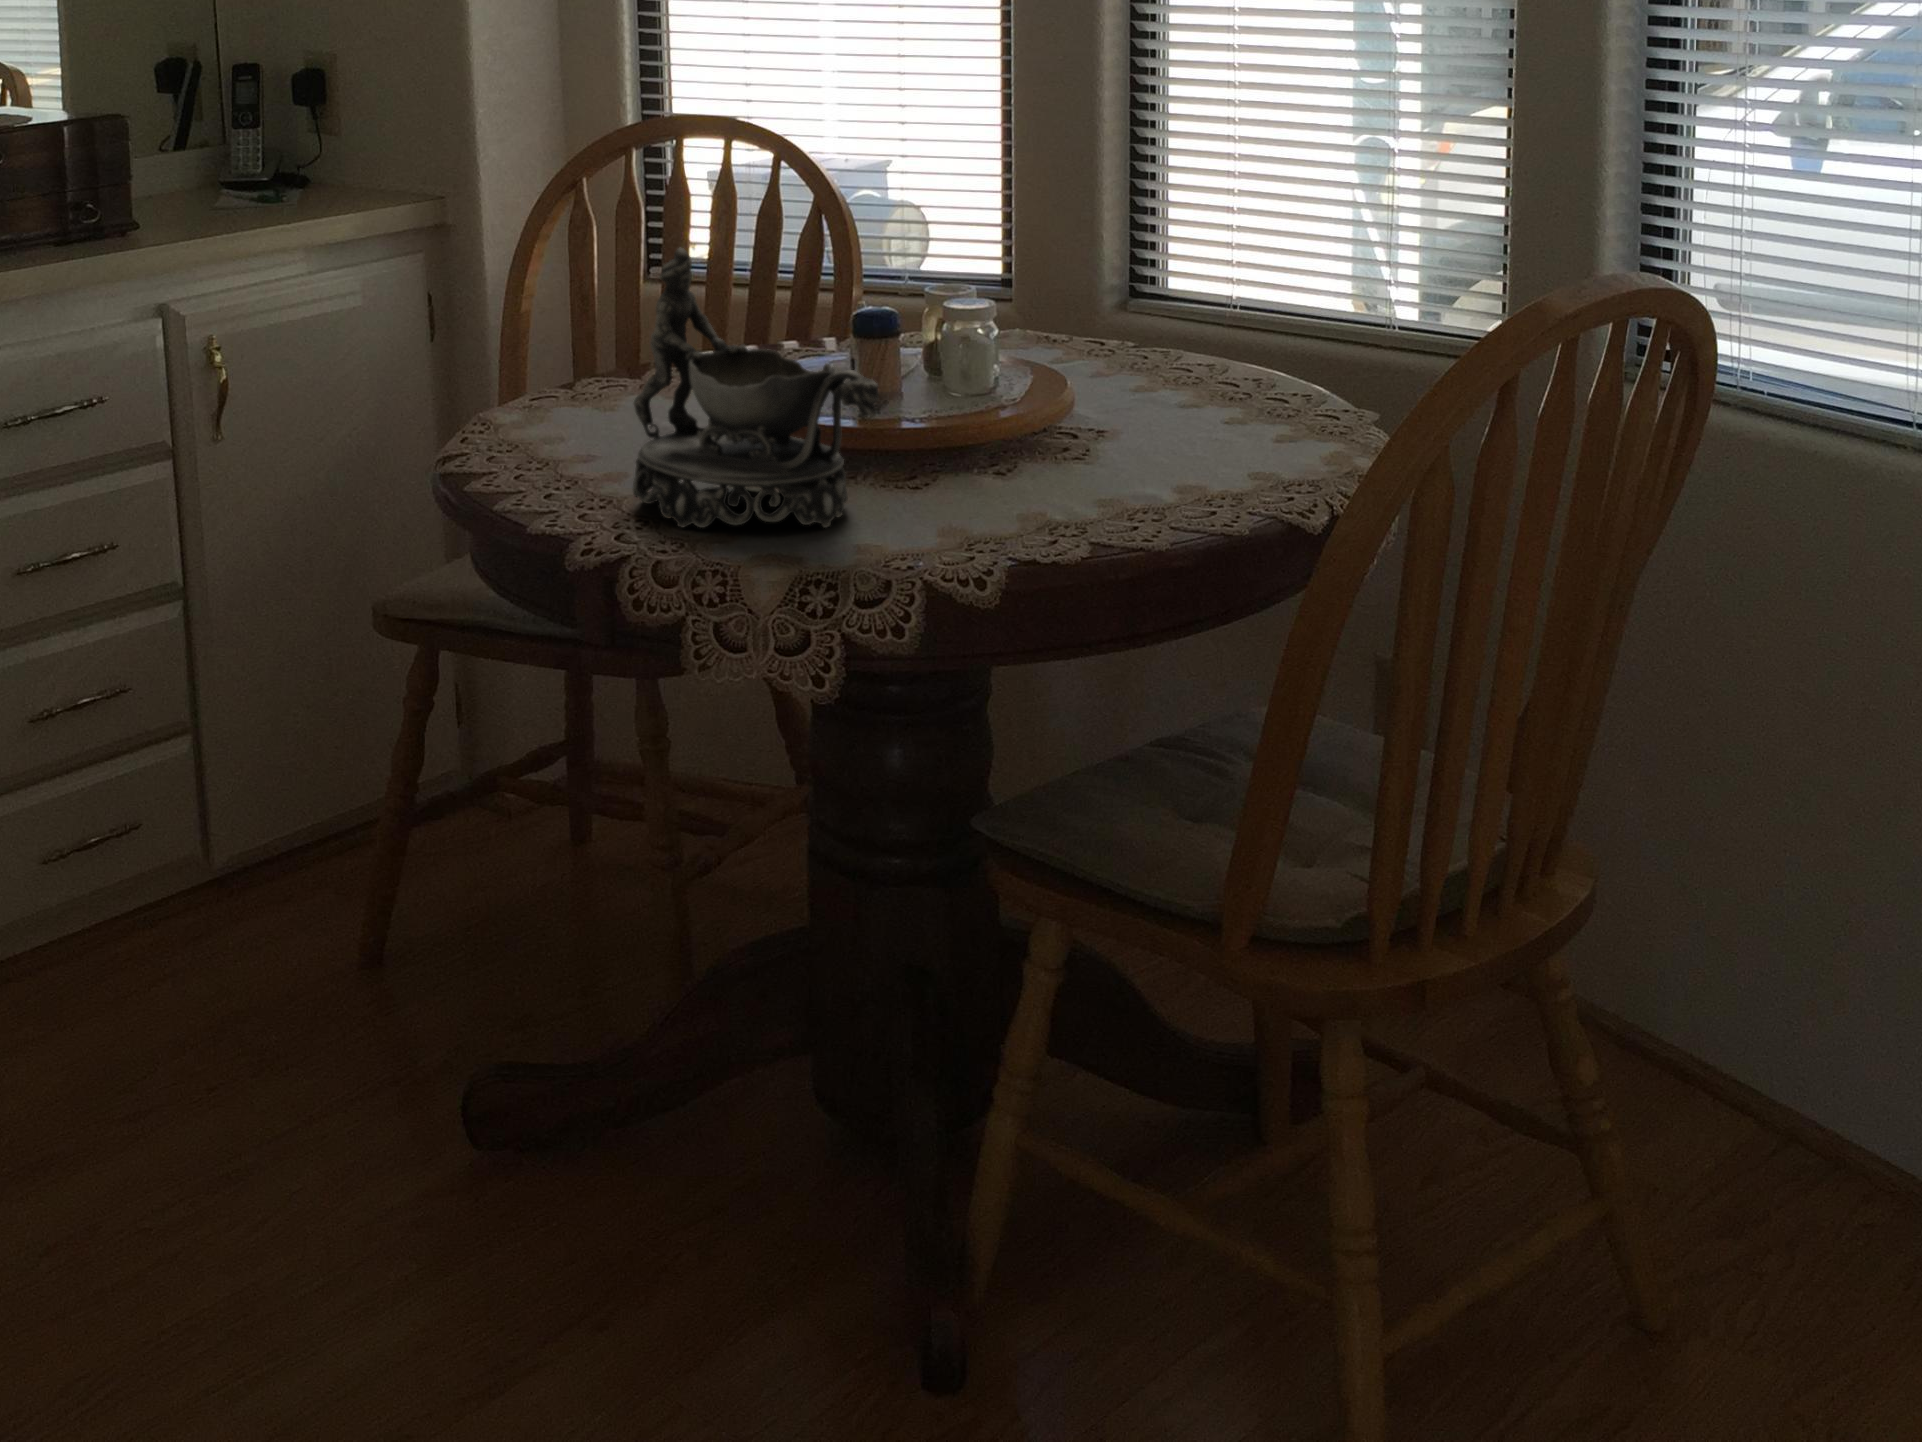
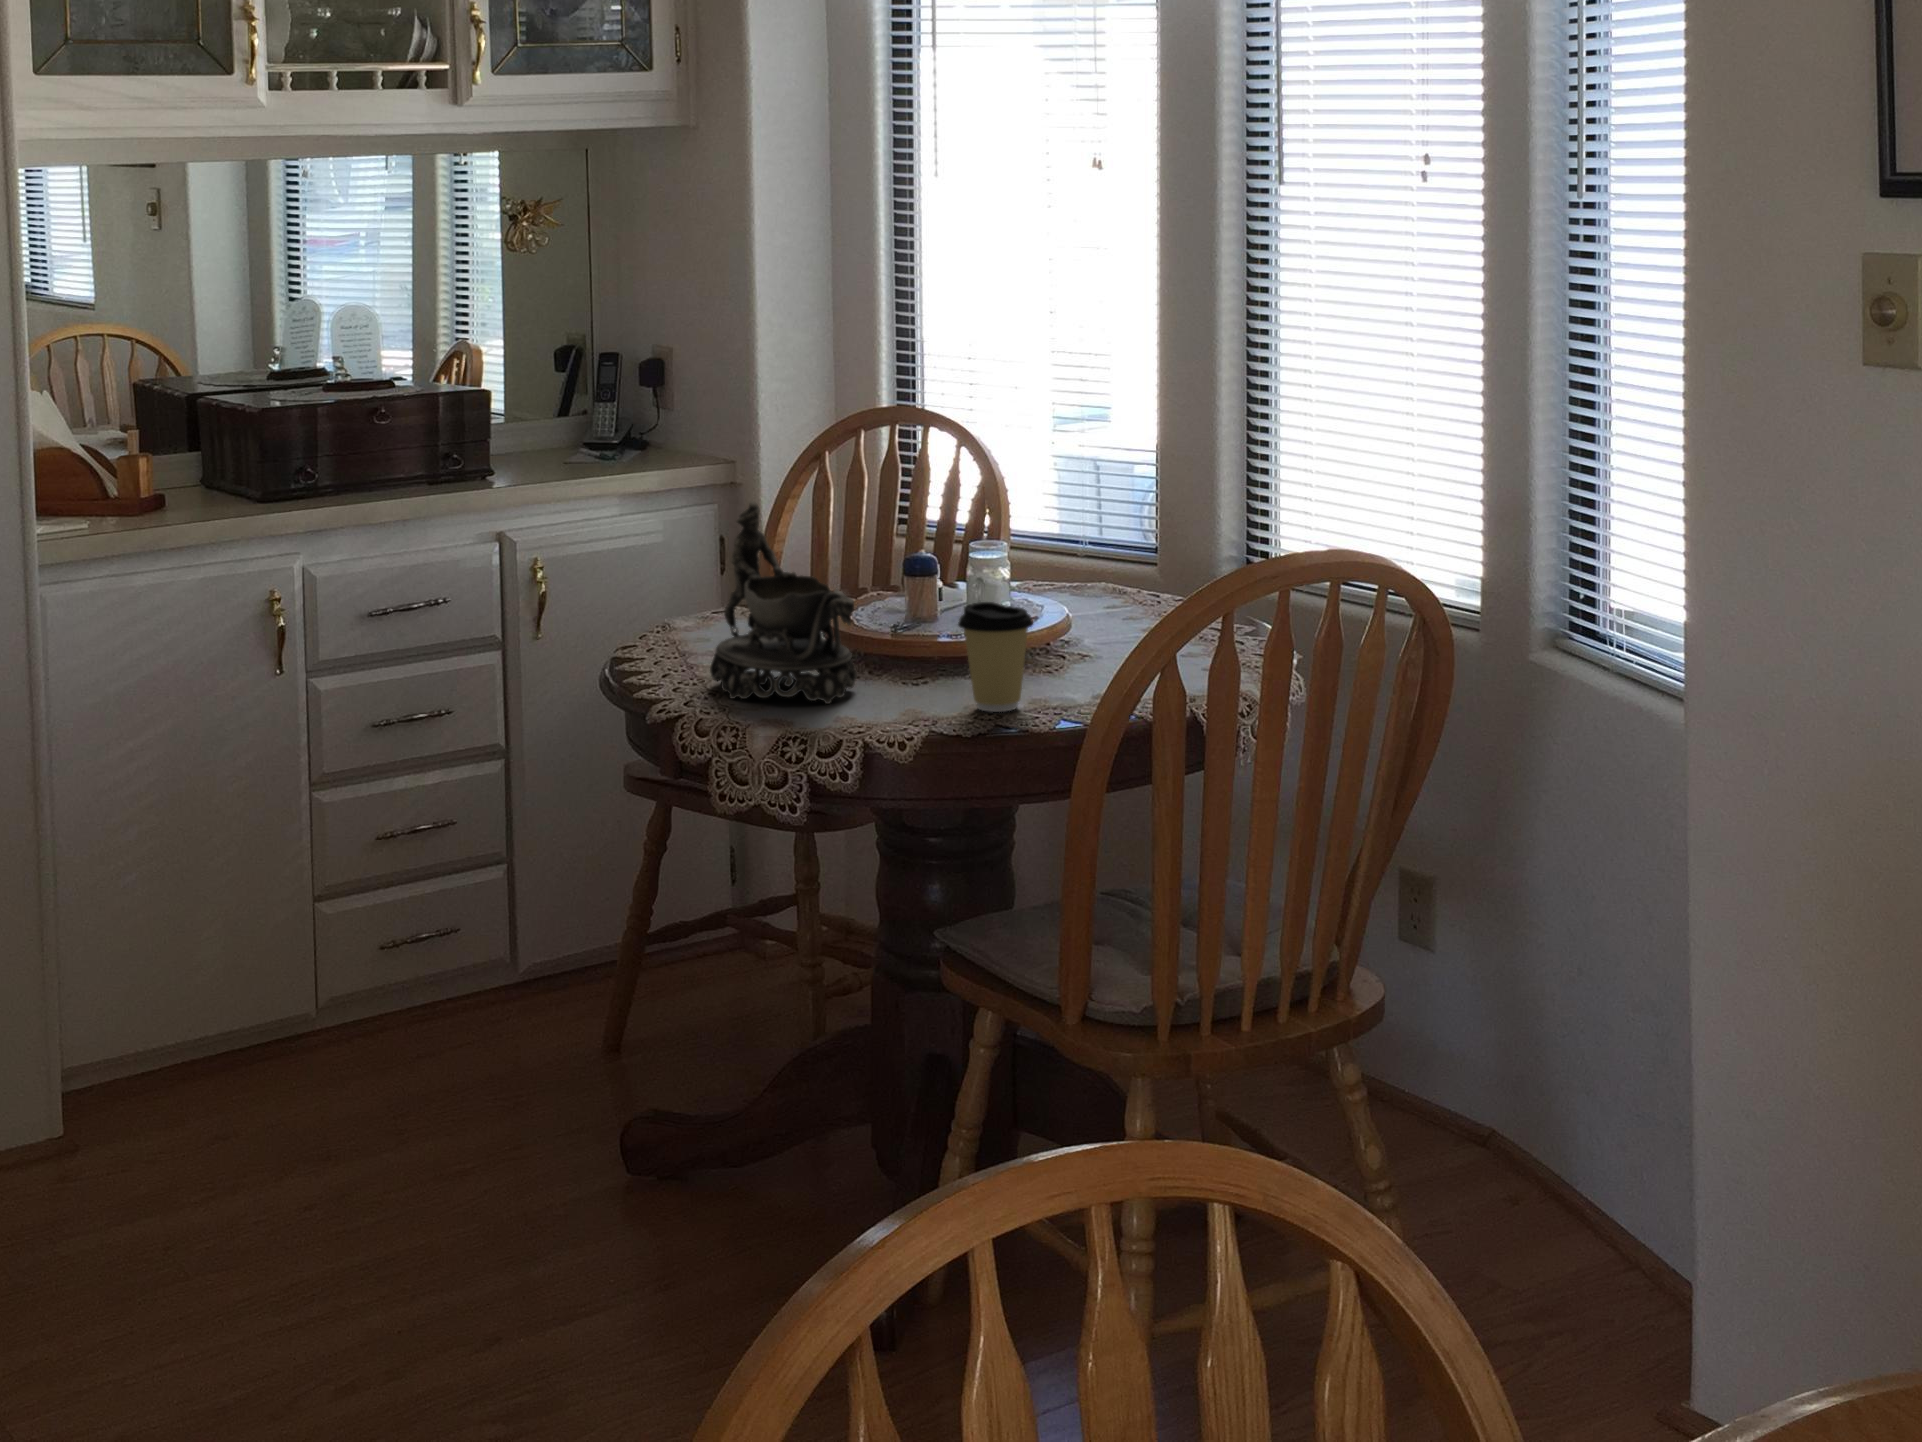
coffee cup: none [1013,374,1120,526] -> present [958,602,1033,712]

